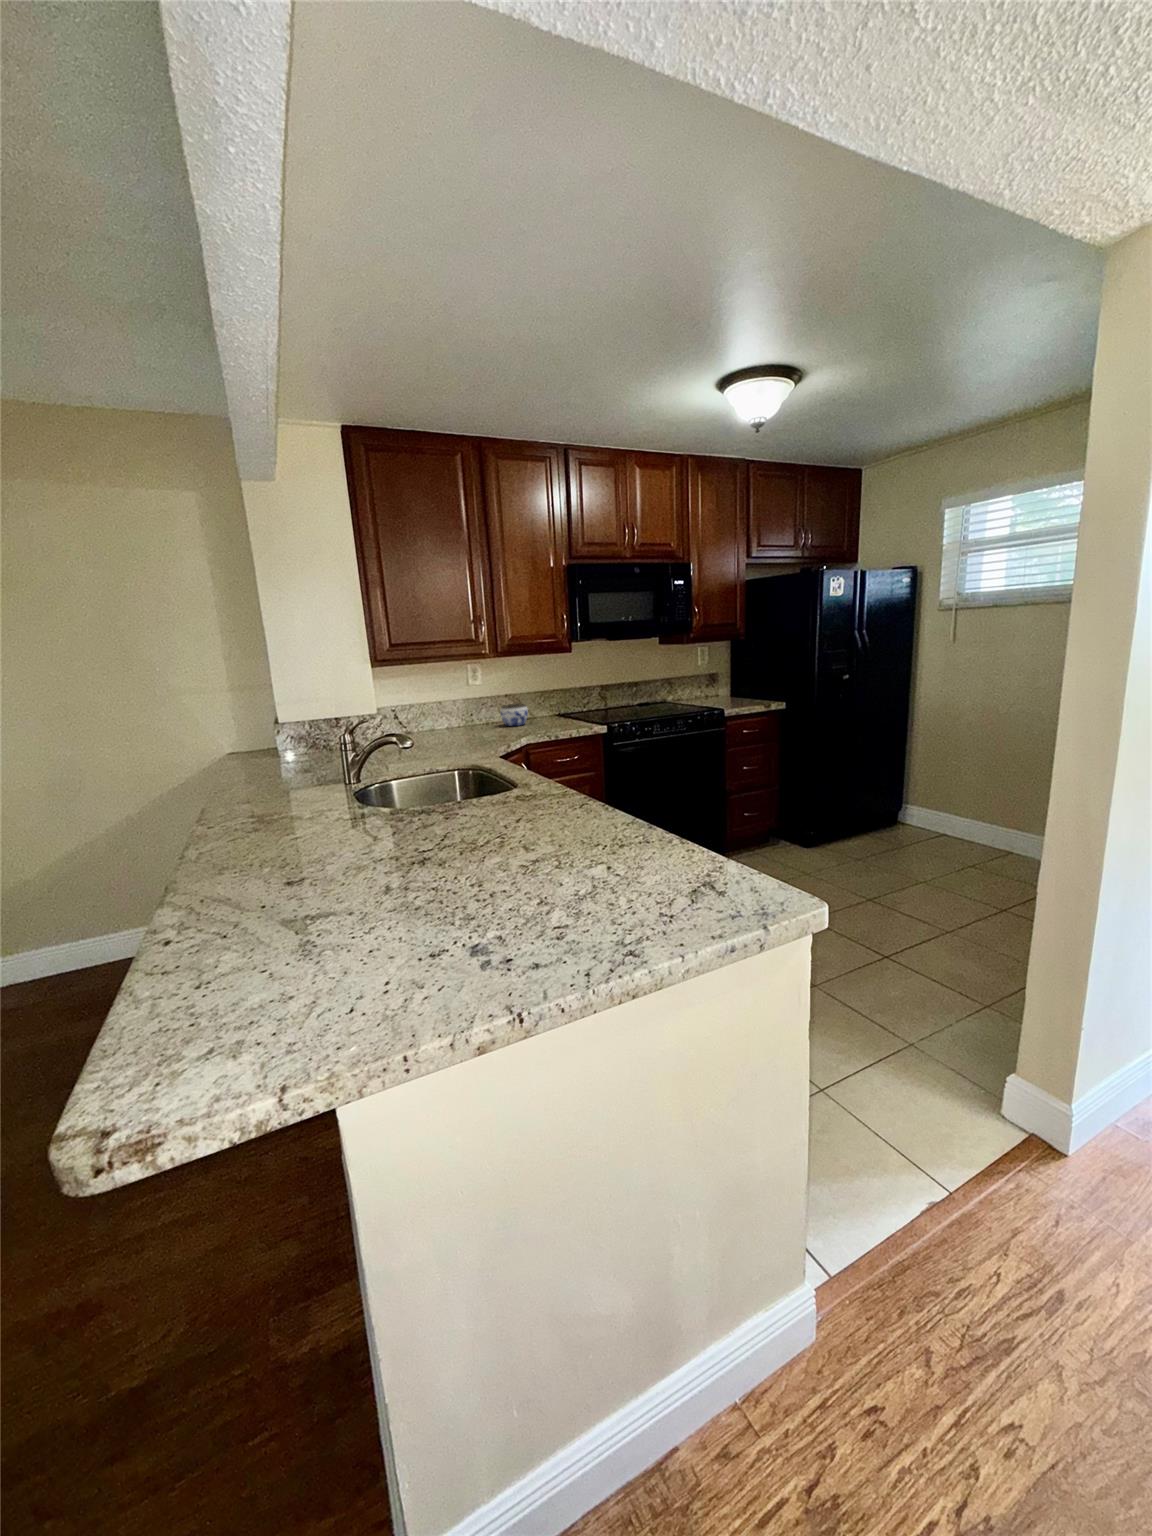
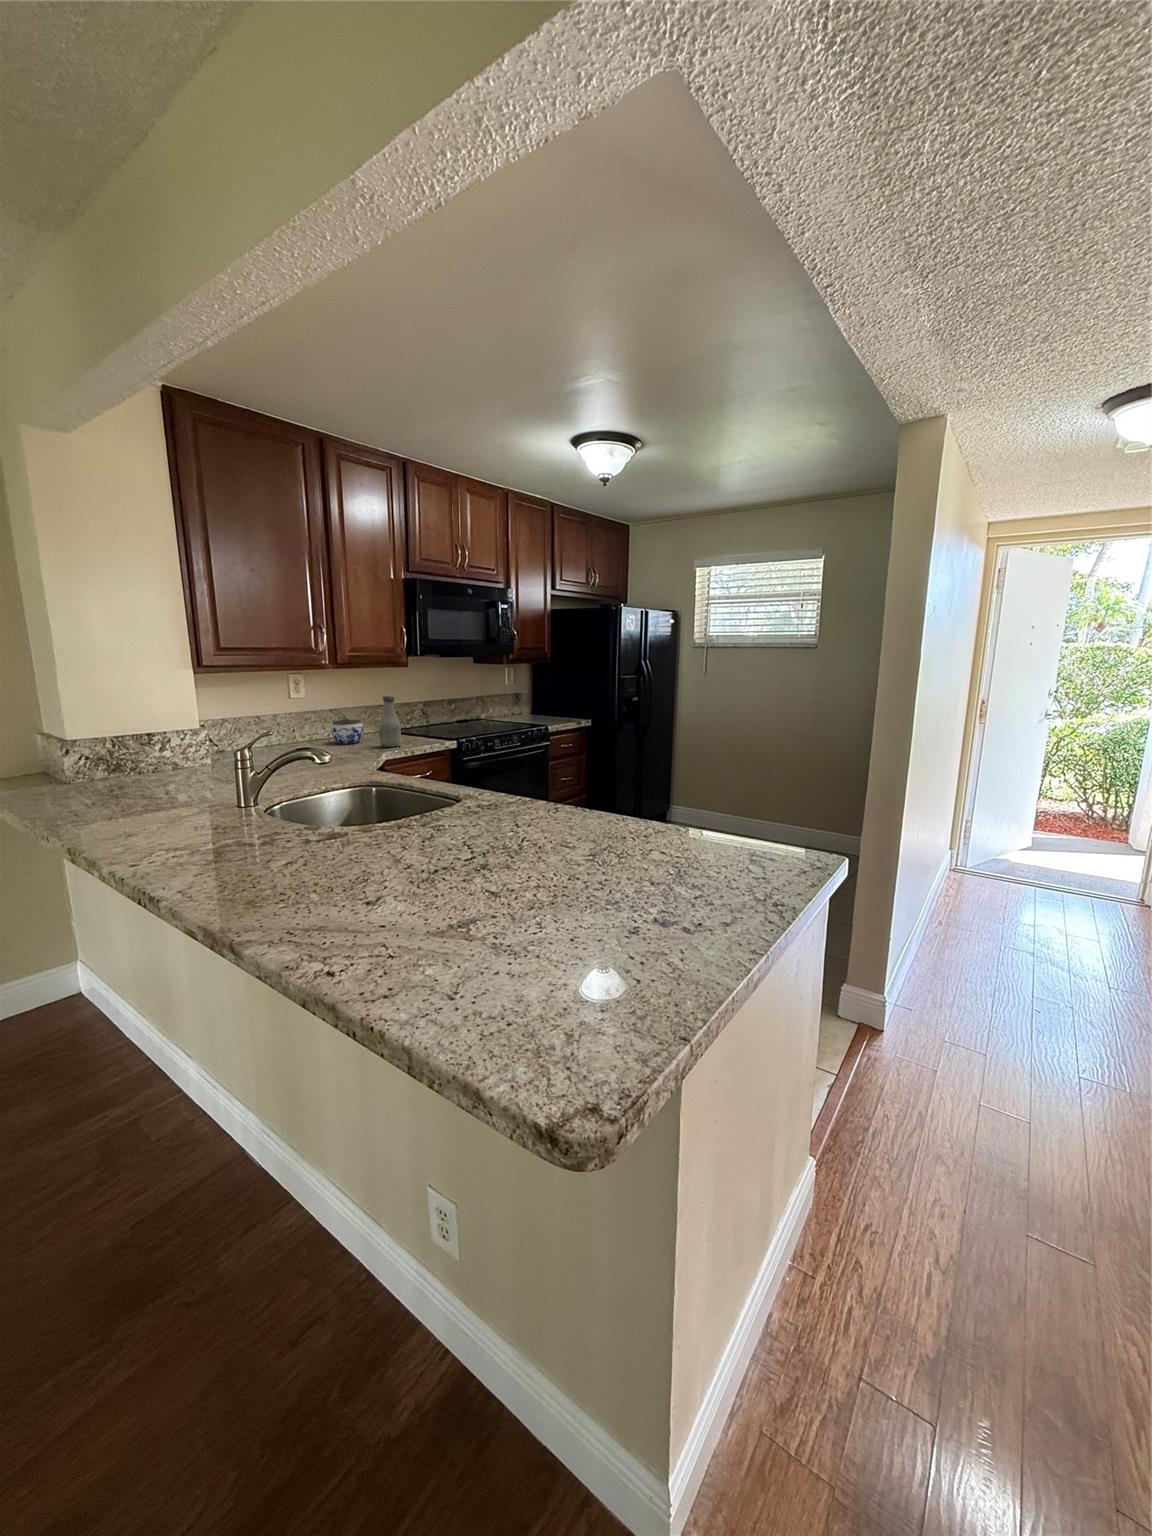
bottle: none [533,681,553,730] -> present [379,696,401,747]

